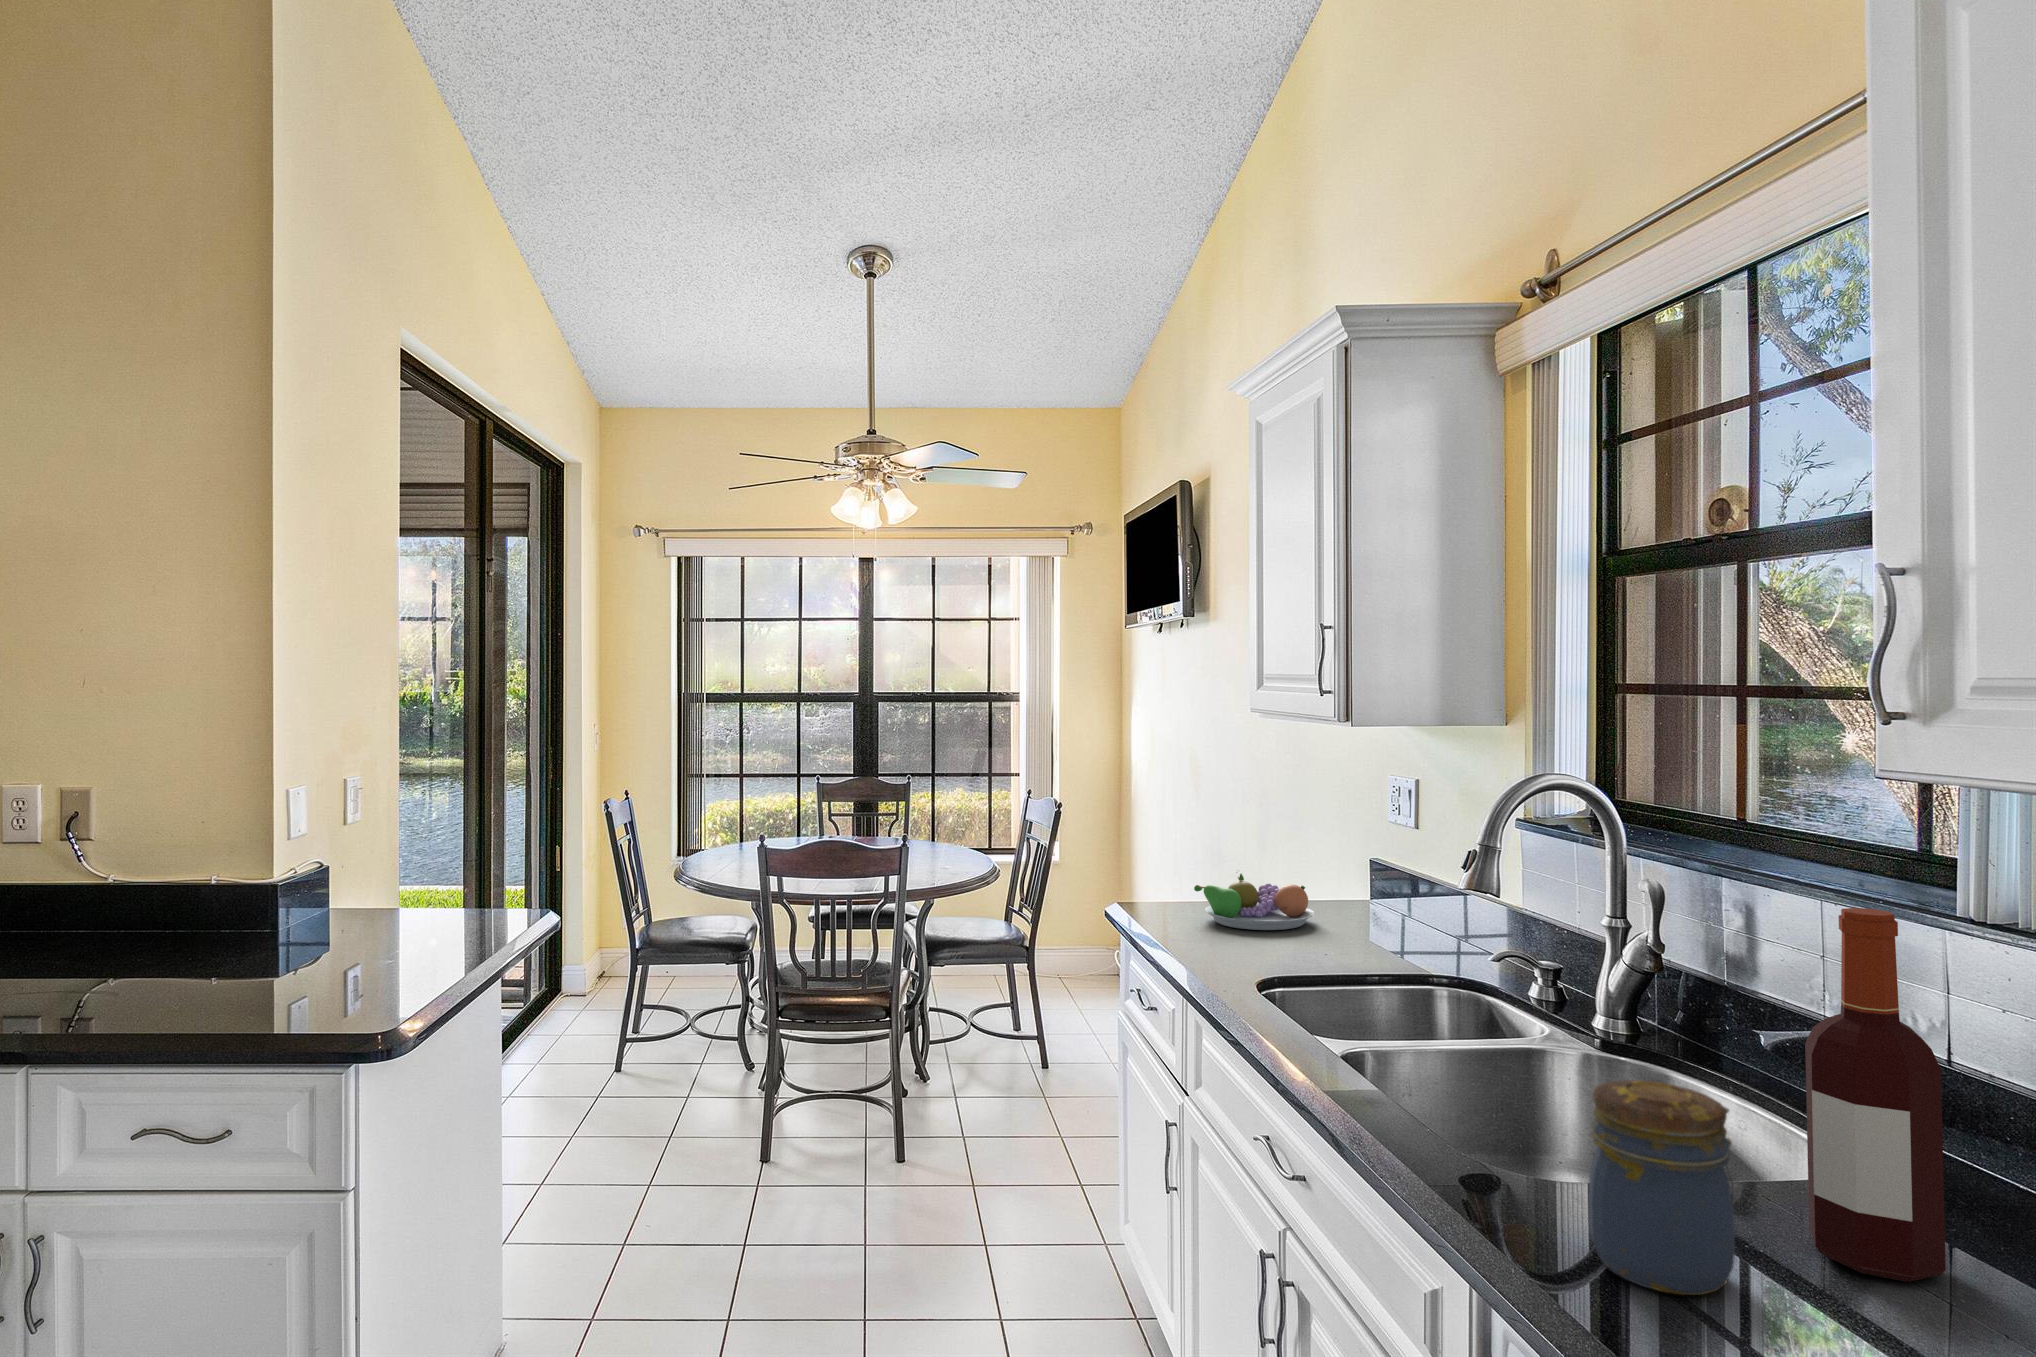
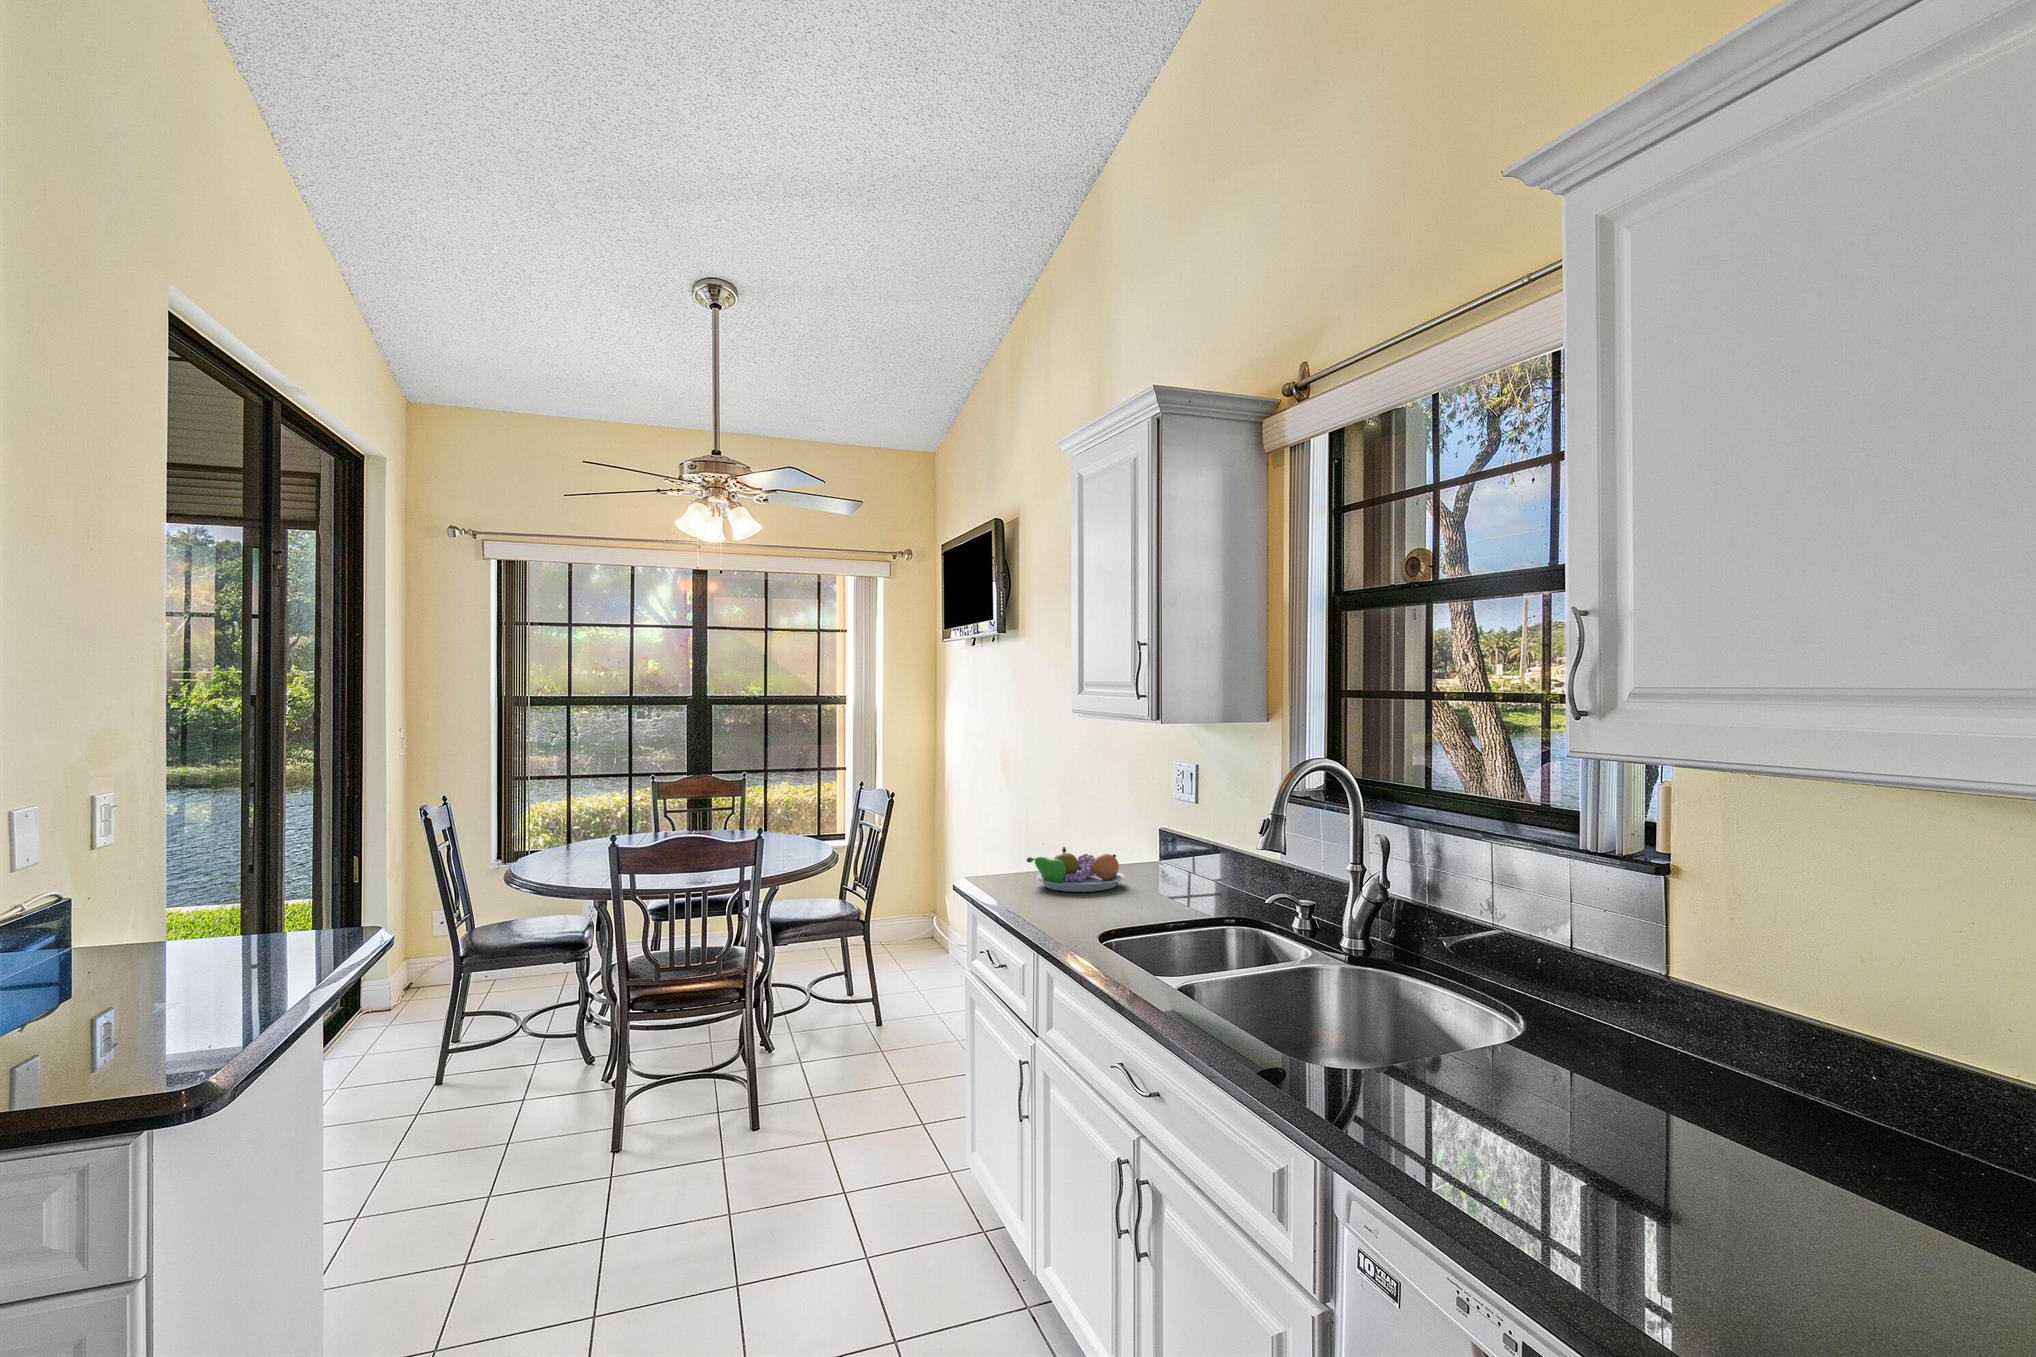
bottle: present [1805,908,1946,1282] -> none [1490,848,1573,1093]
jar: present [1589,1080,1735,1295] -> none [1357,973,1449,1113]

